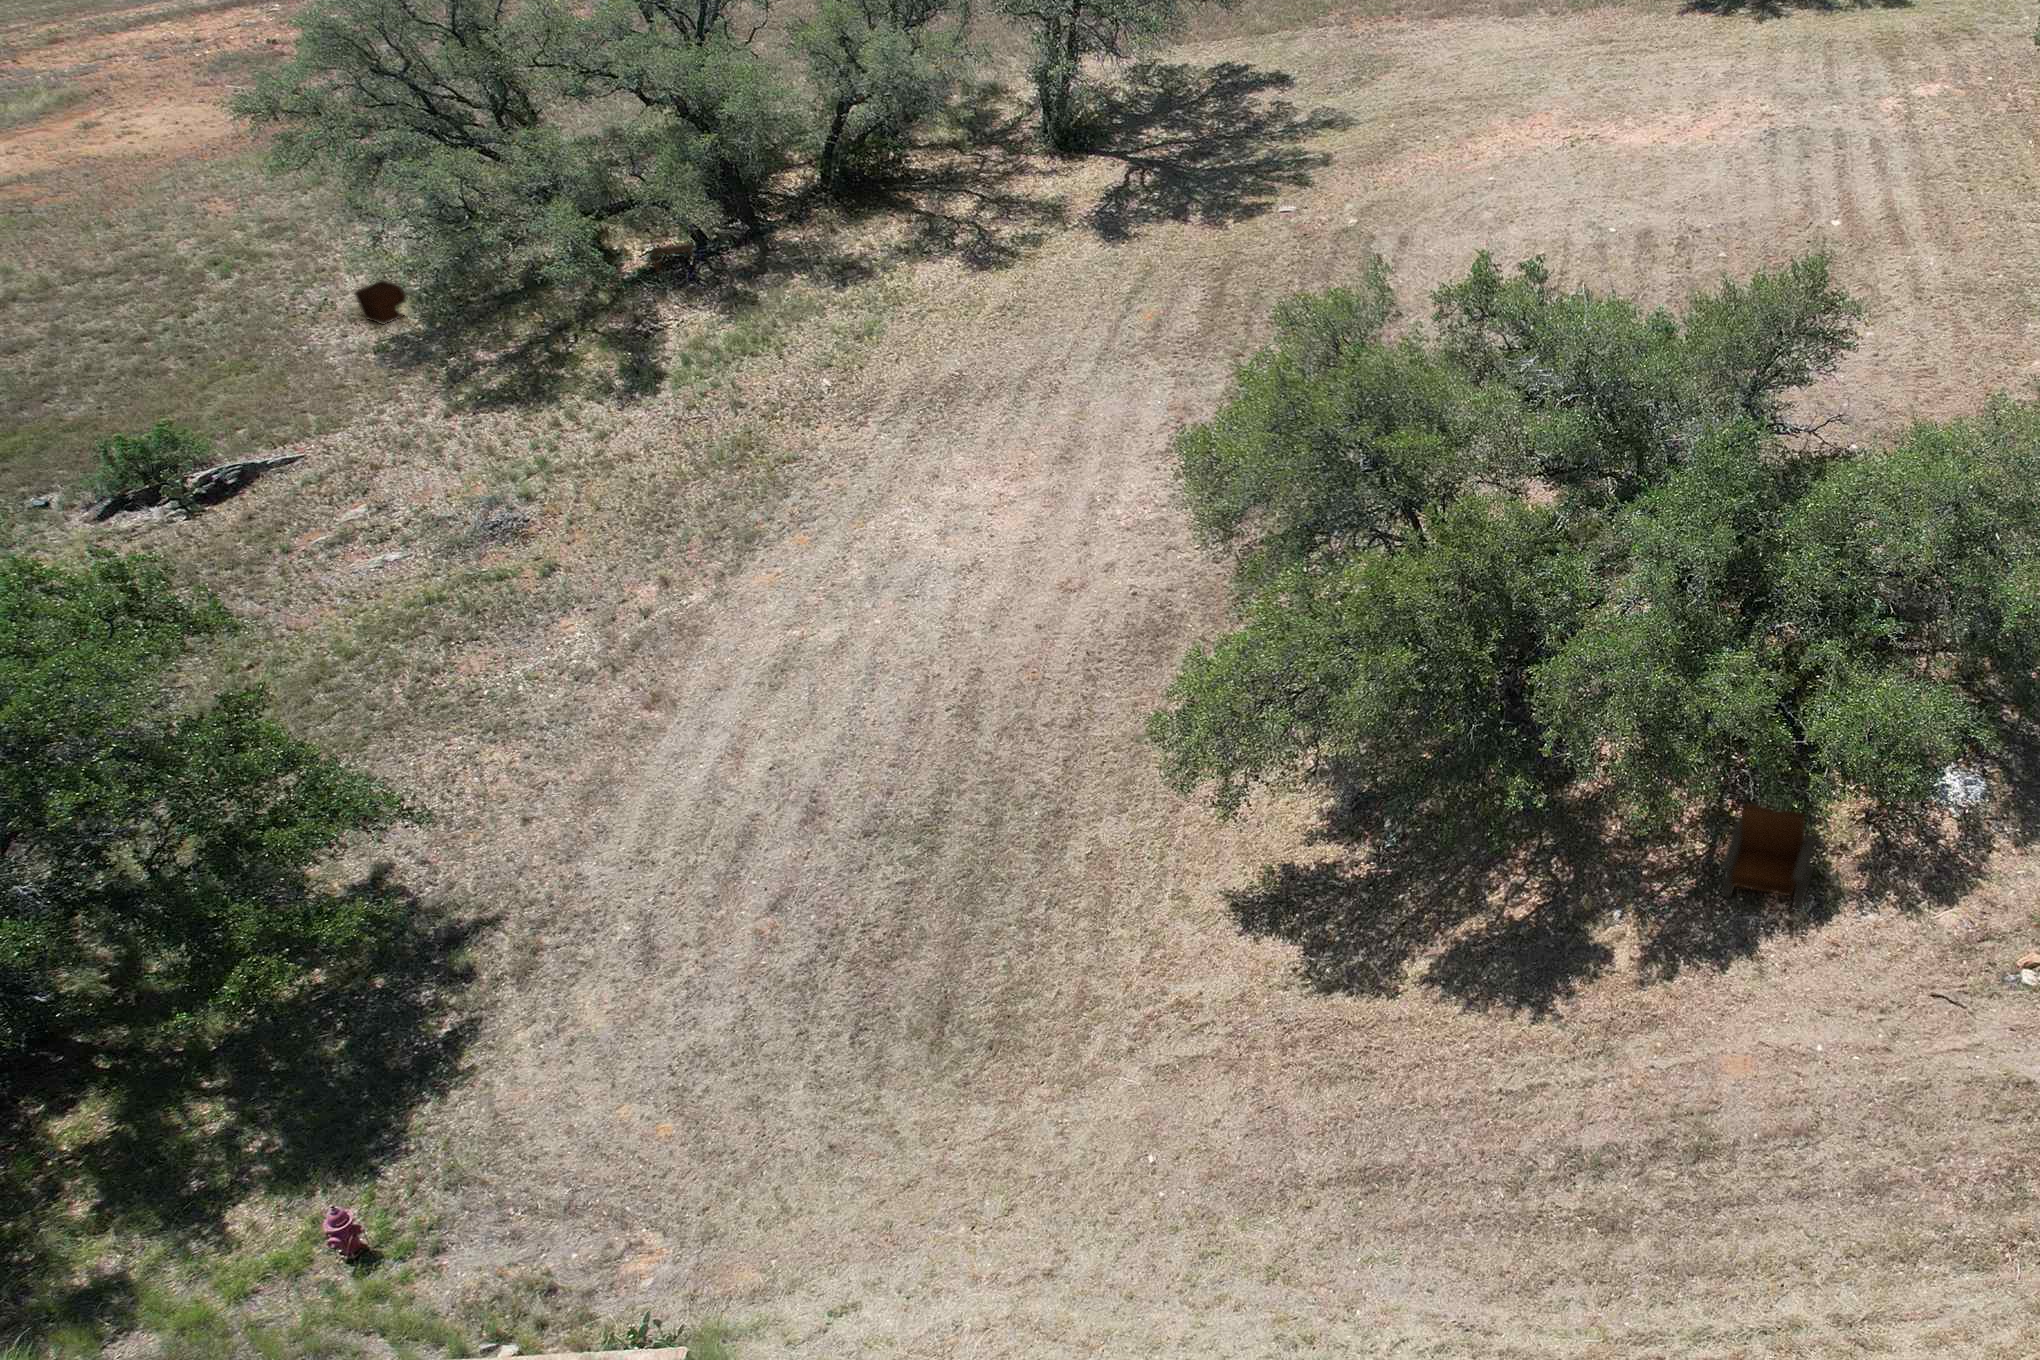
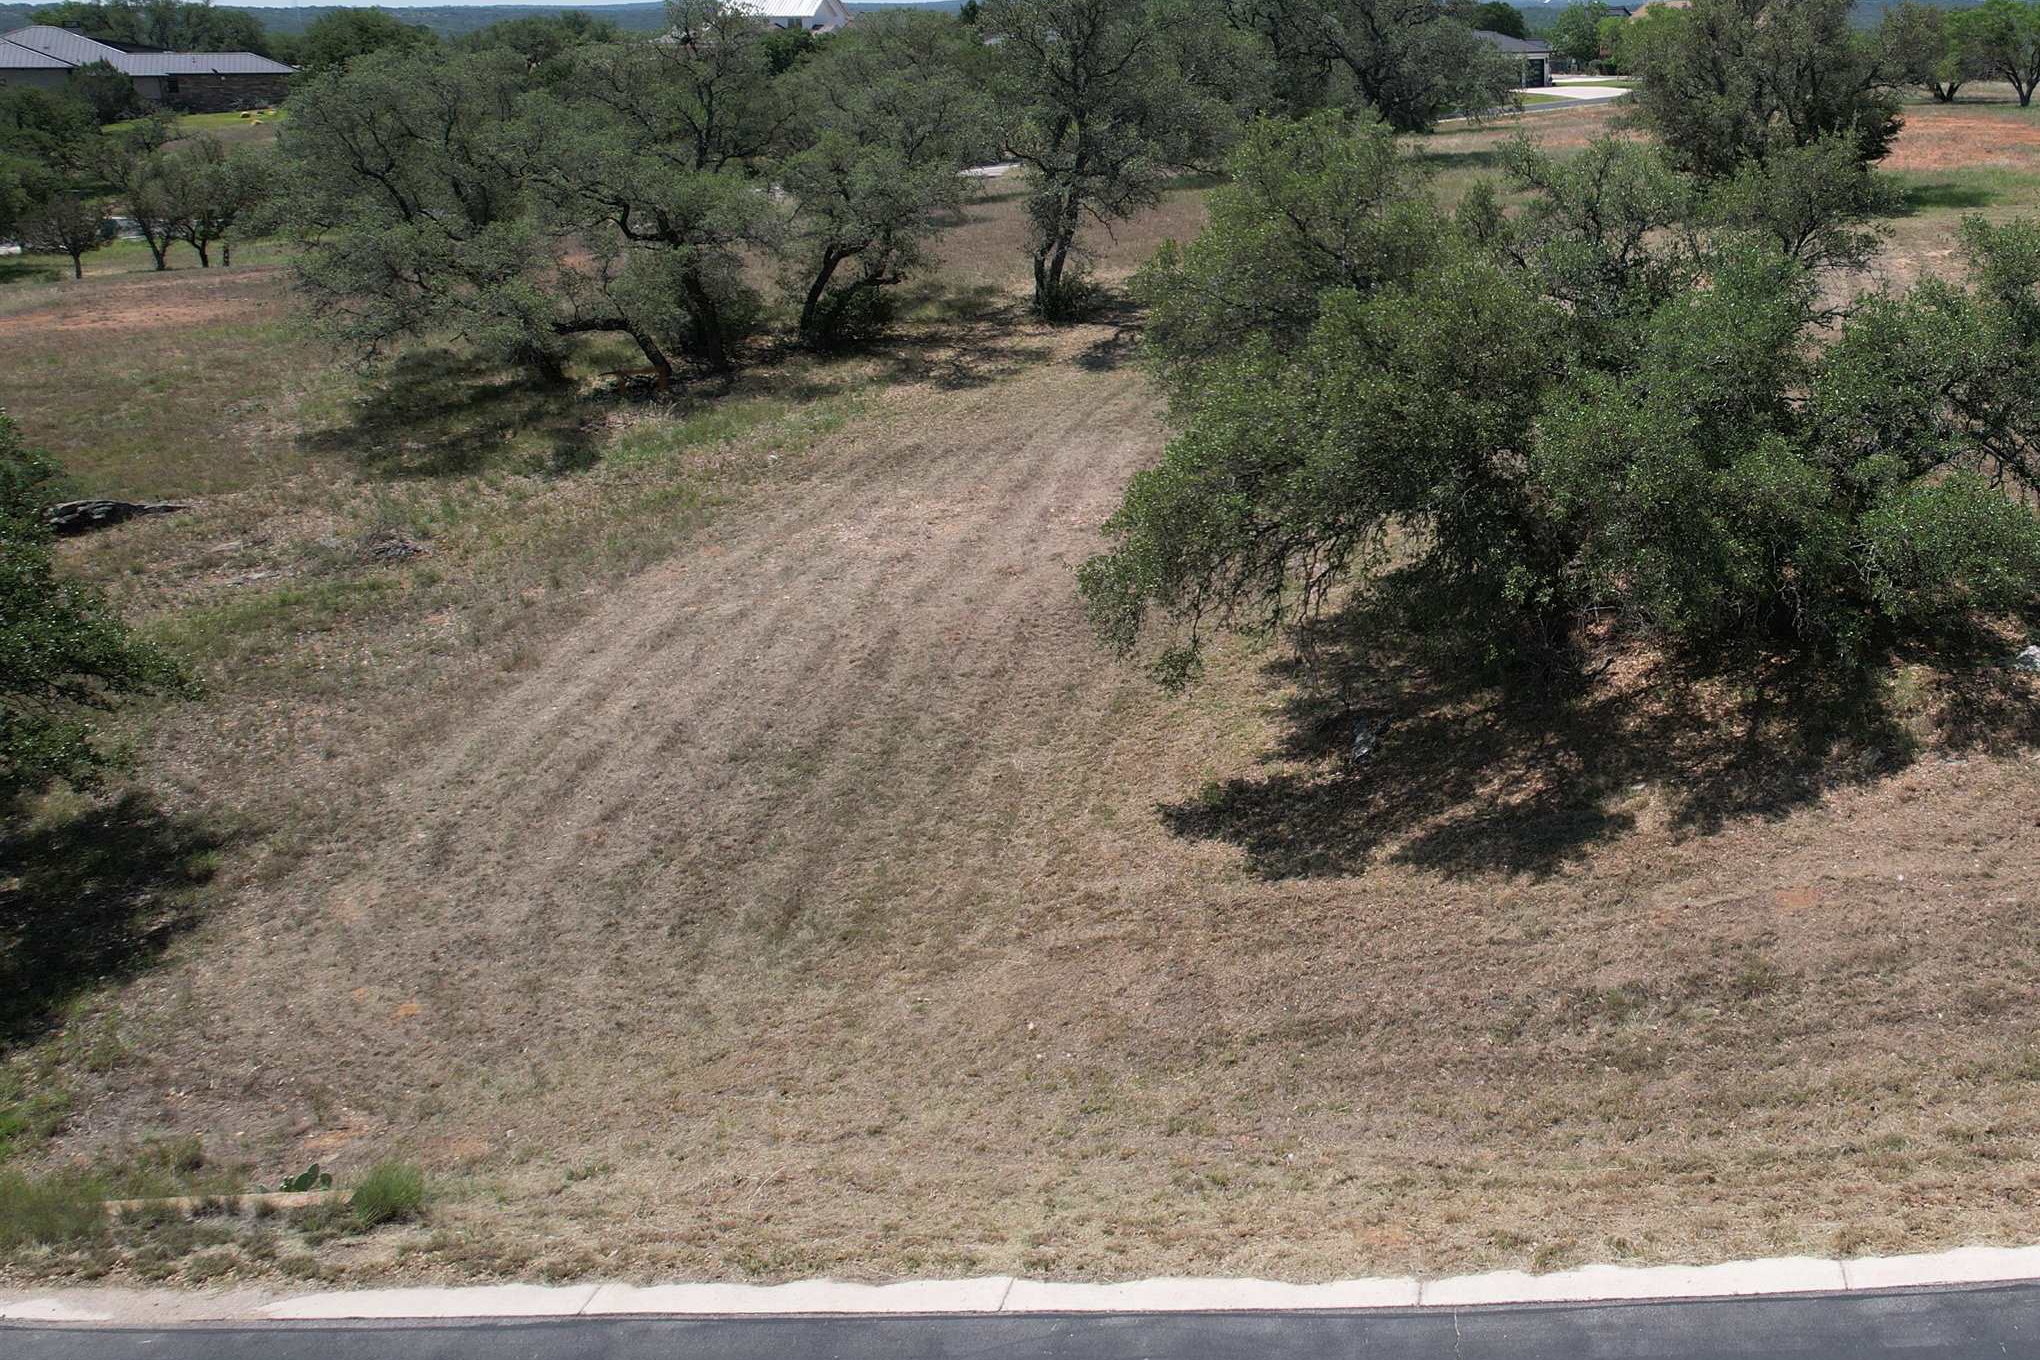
wooden crate: present [354,280,406,324] -> none [298,394,356,434]
lounge chair: present [1721,804,1815,911] -> none [1762,657,1876,776]

